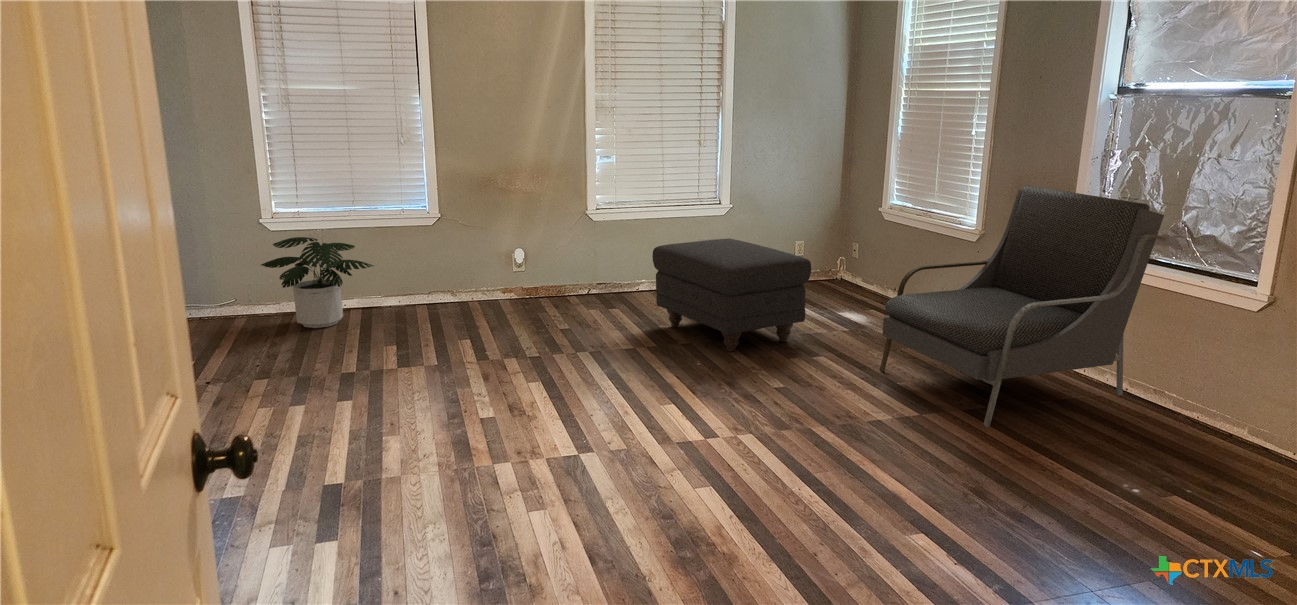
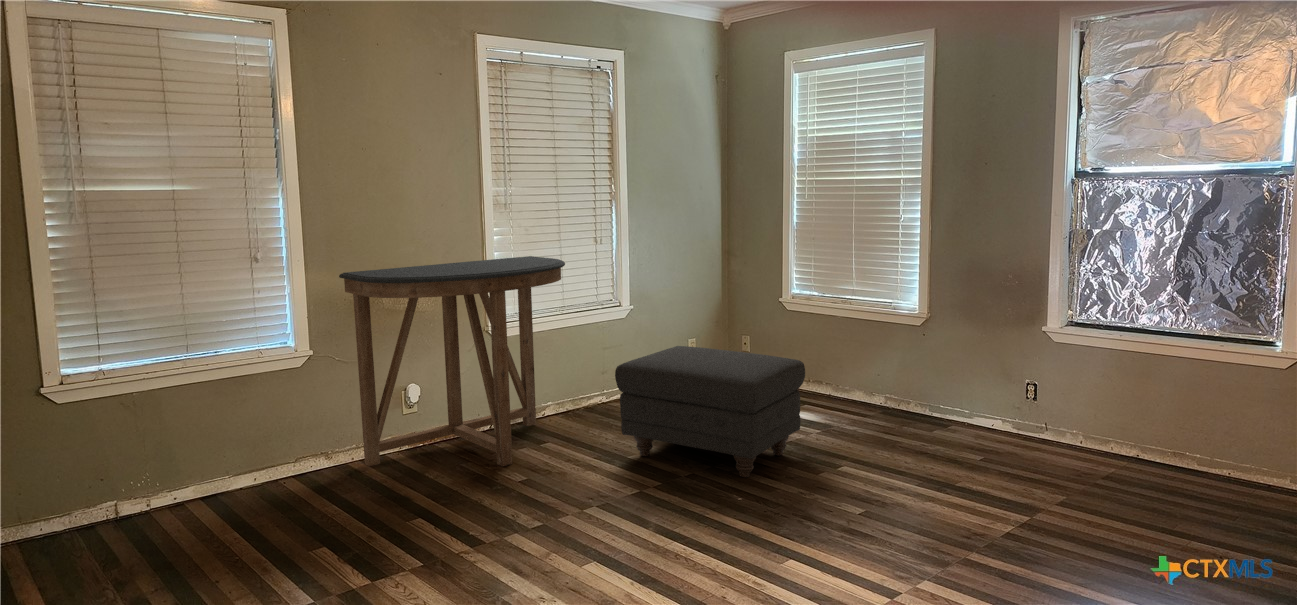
console table: none [460,152,641,318] -> present [339,256,565,466]
armchair: present [880,185,1166,427] -> none [915,266,1175,521]
potted plant: present [261,237,373,328] -> none [54,408,248,544]

